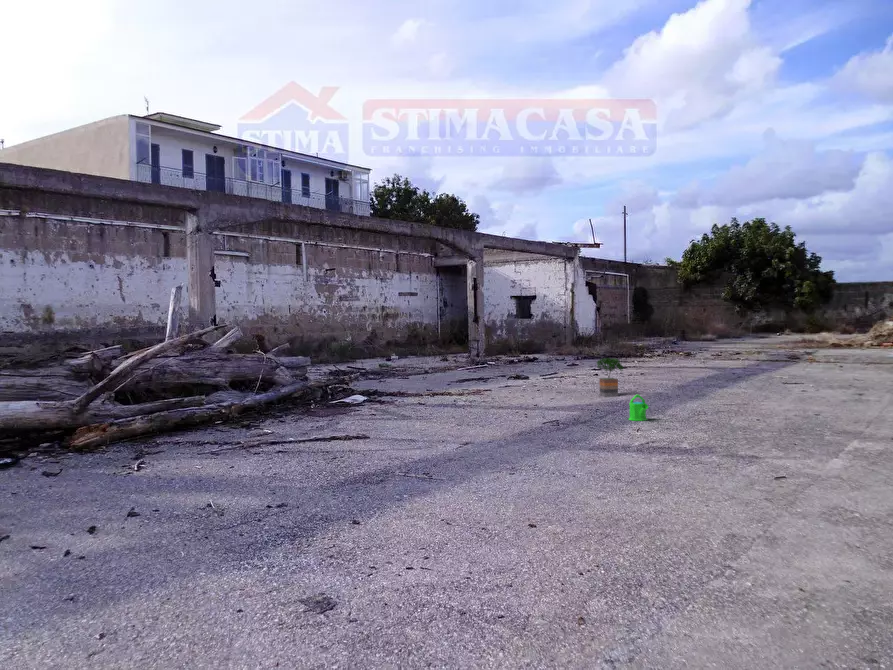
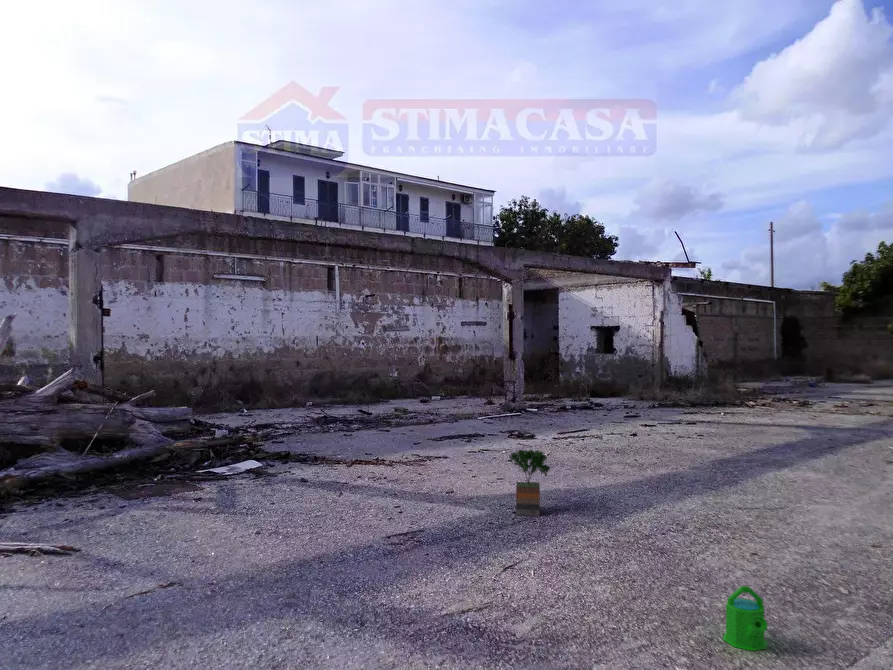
watering can: present [629,395,648,421] -> present [723,586,768,651]

